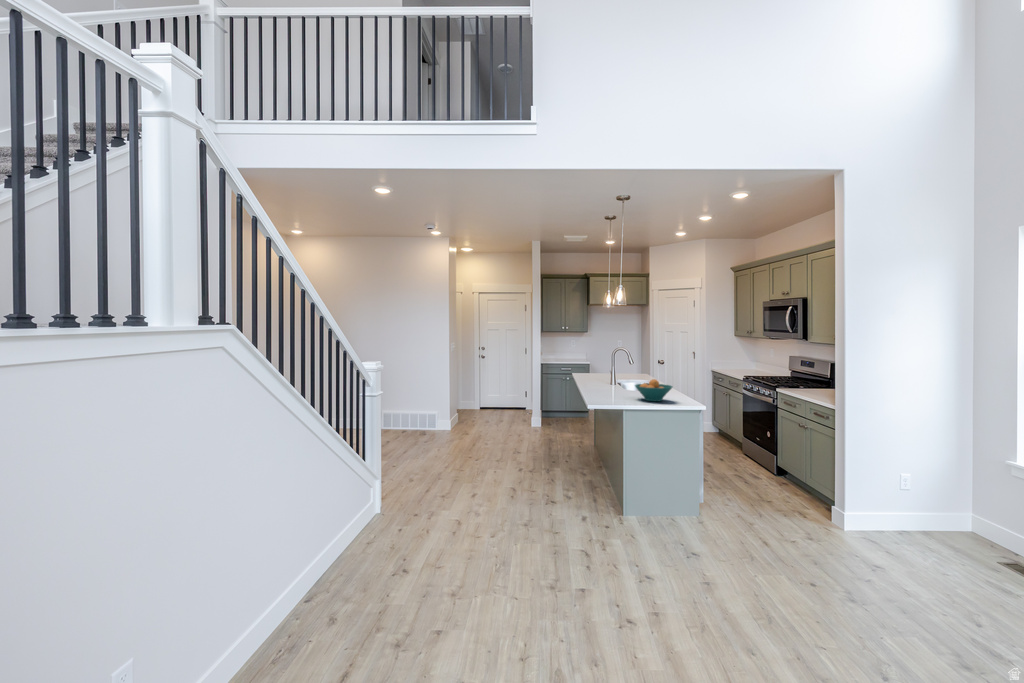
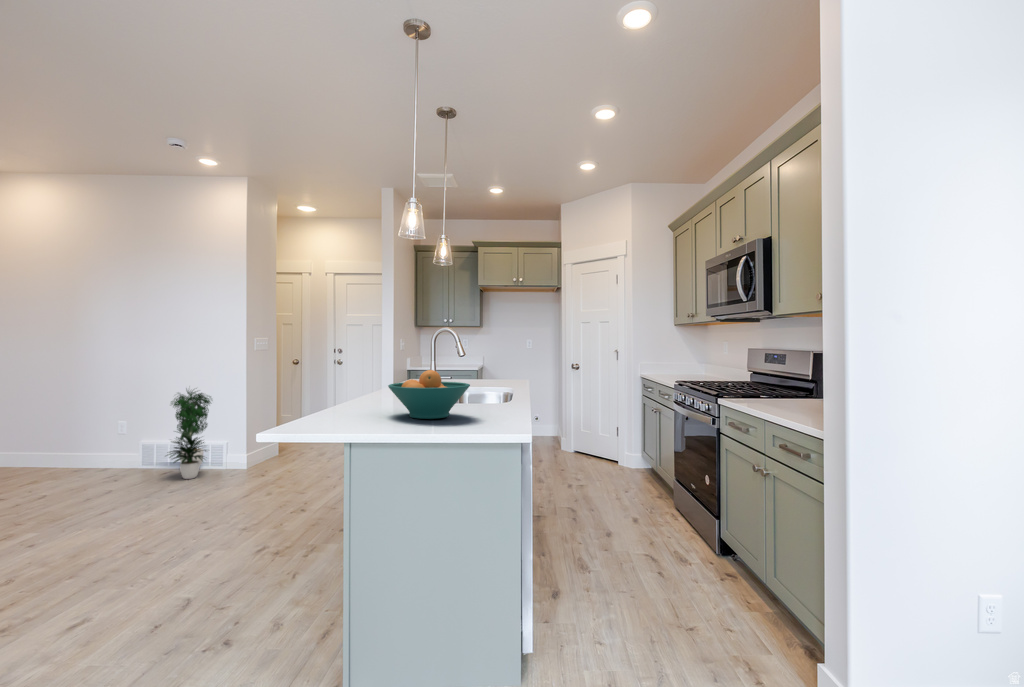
potted plant: none [403,379,434,439] -> present [169,391,211,479]

